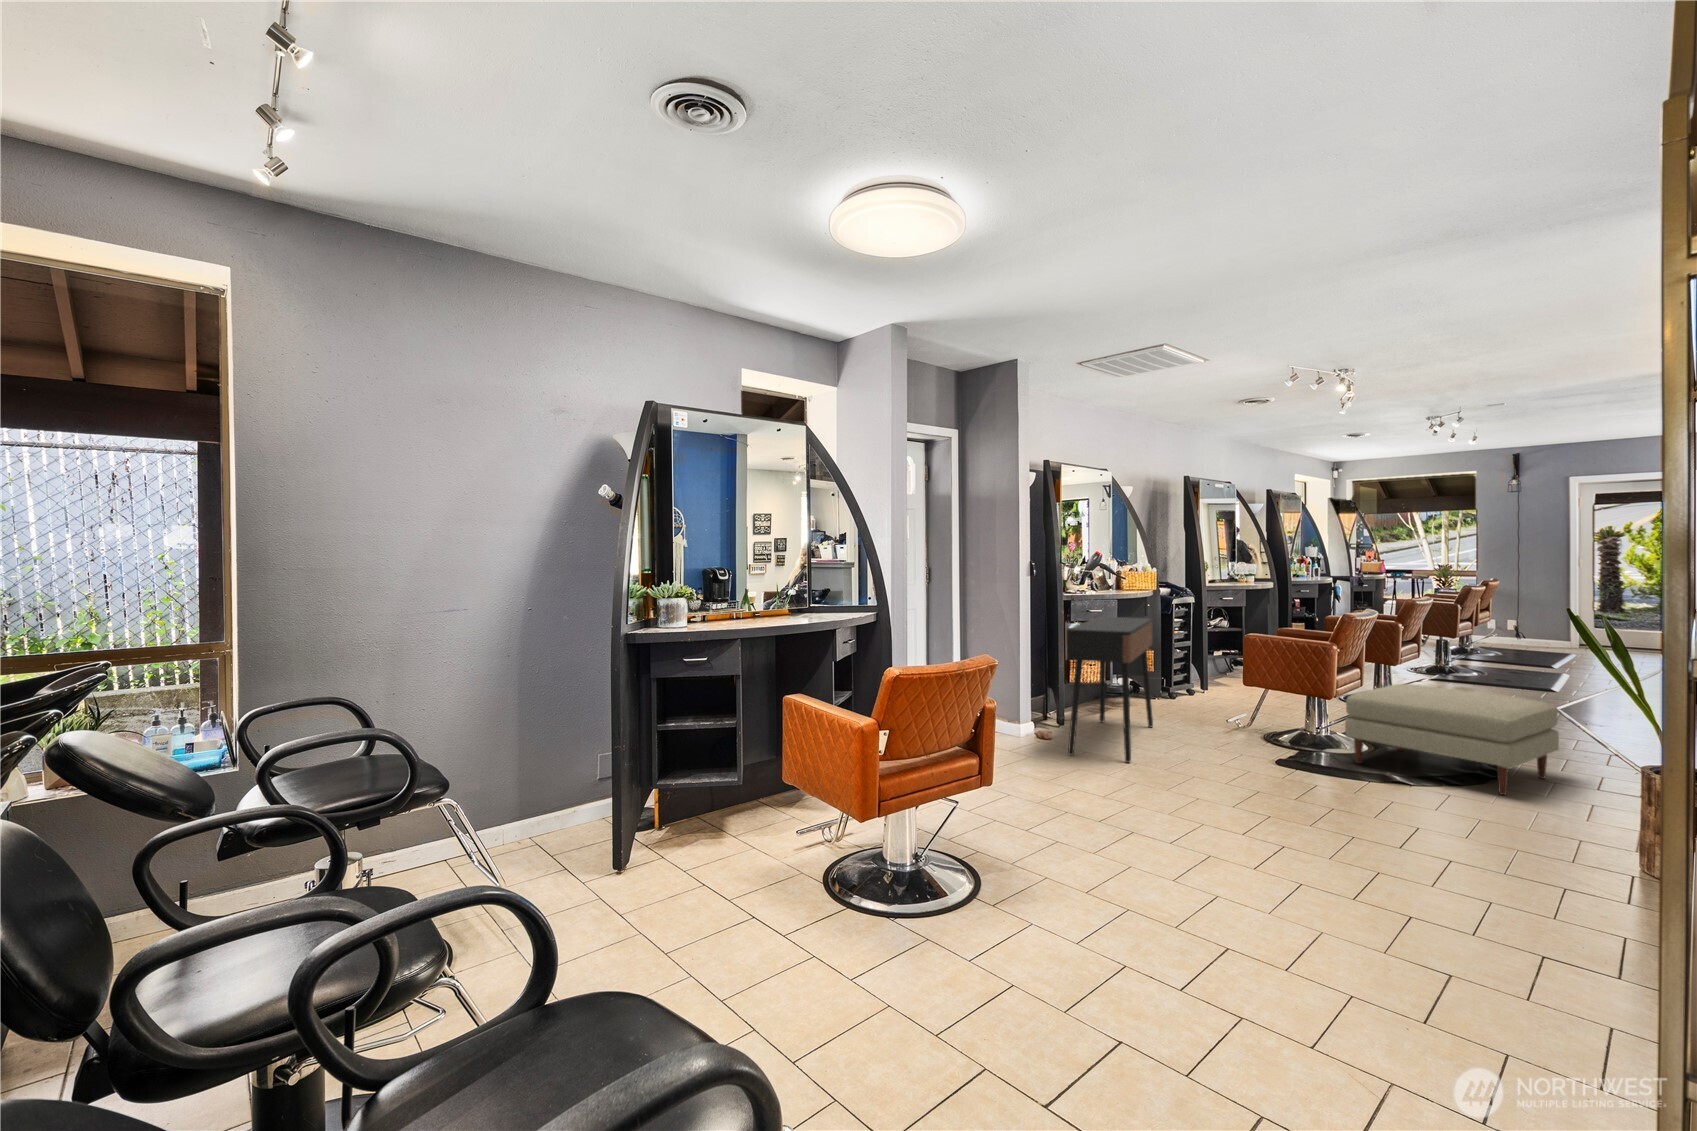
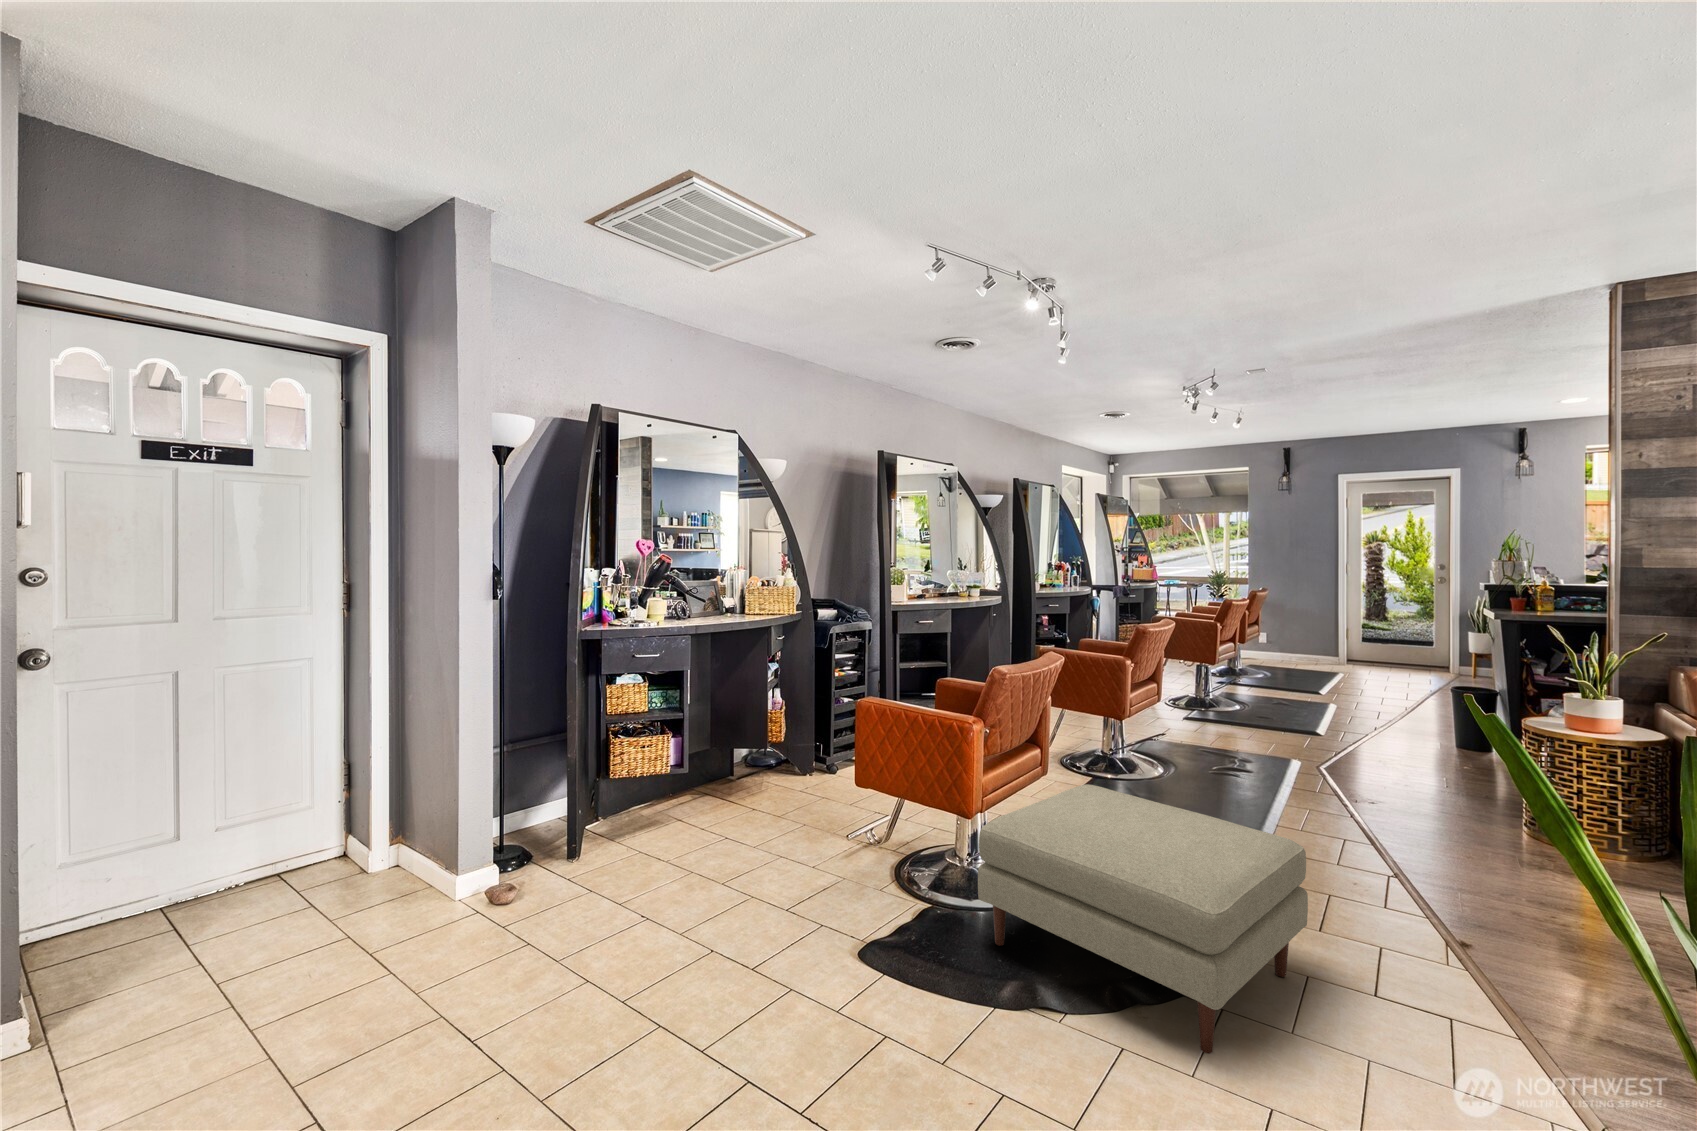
console table: present [1067,617,1153,762] -> none [483,665,740,976]

